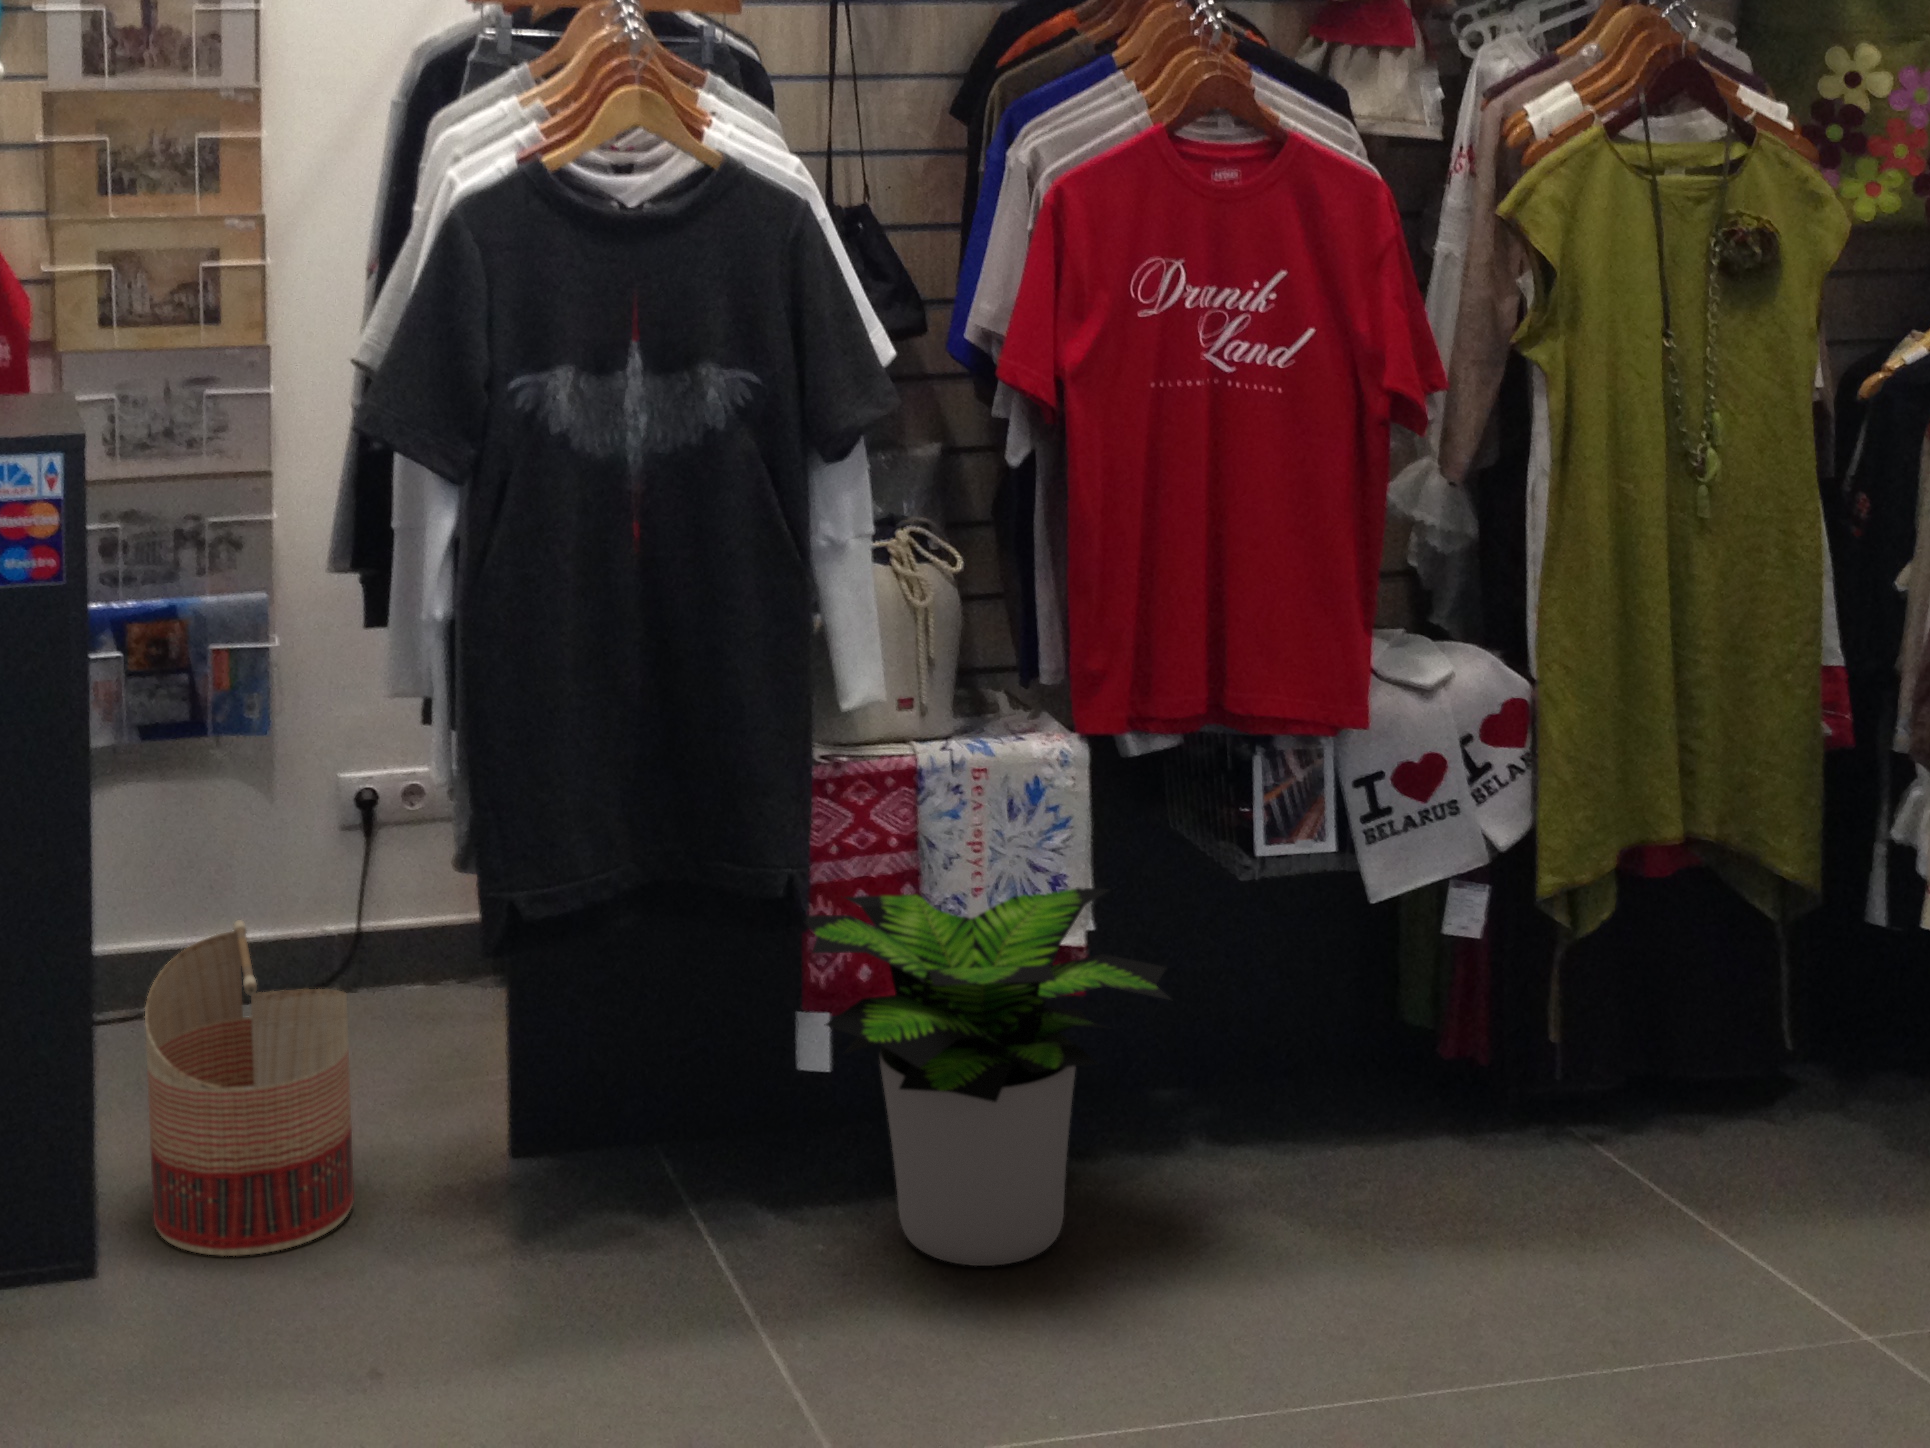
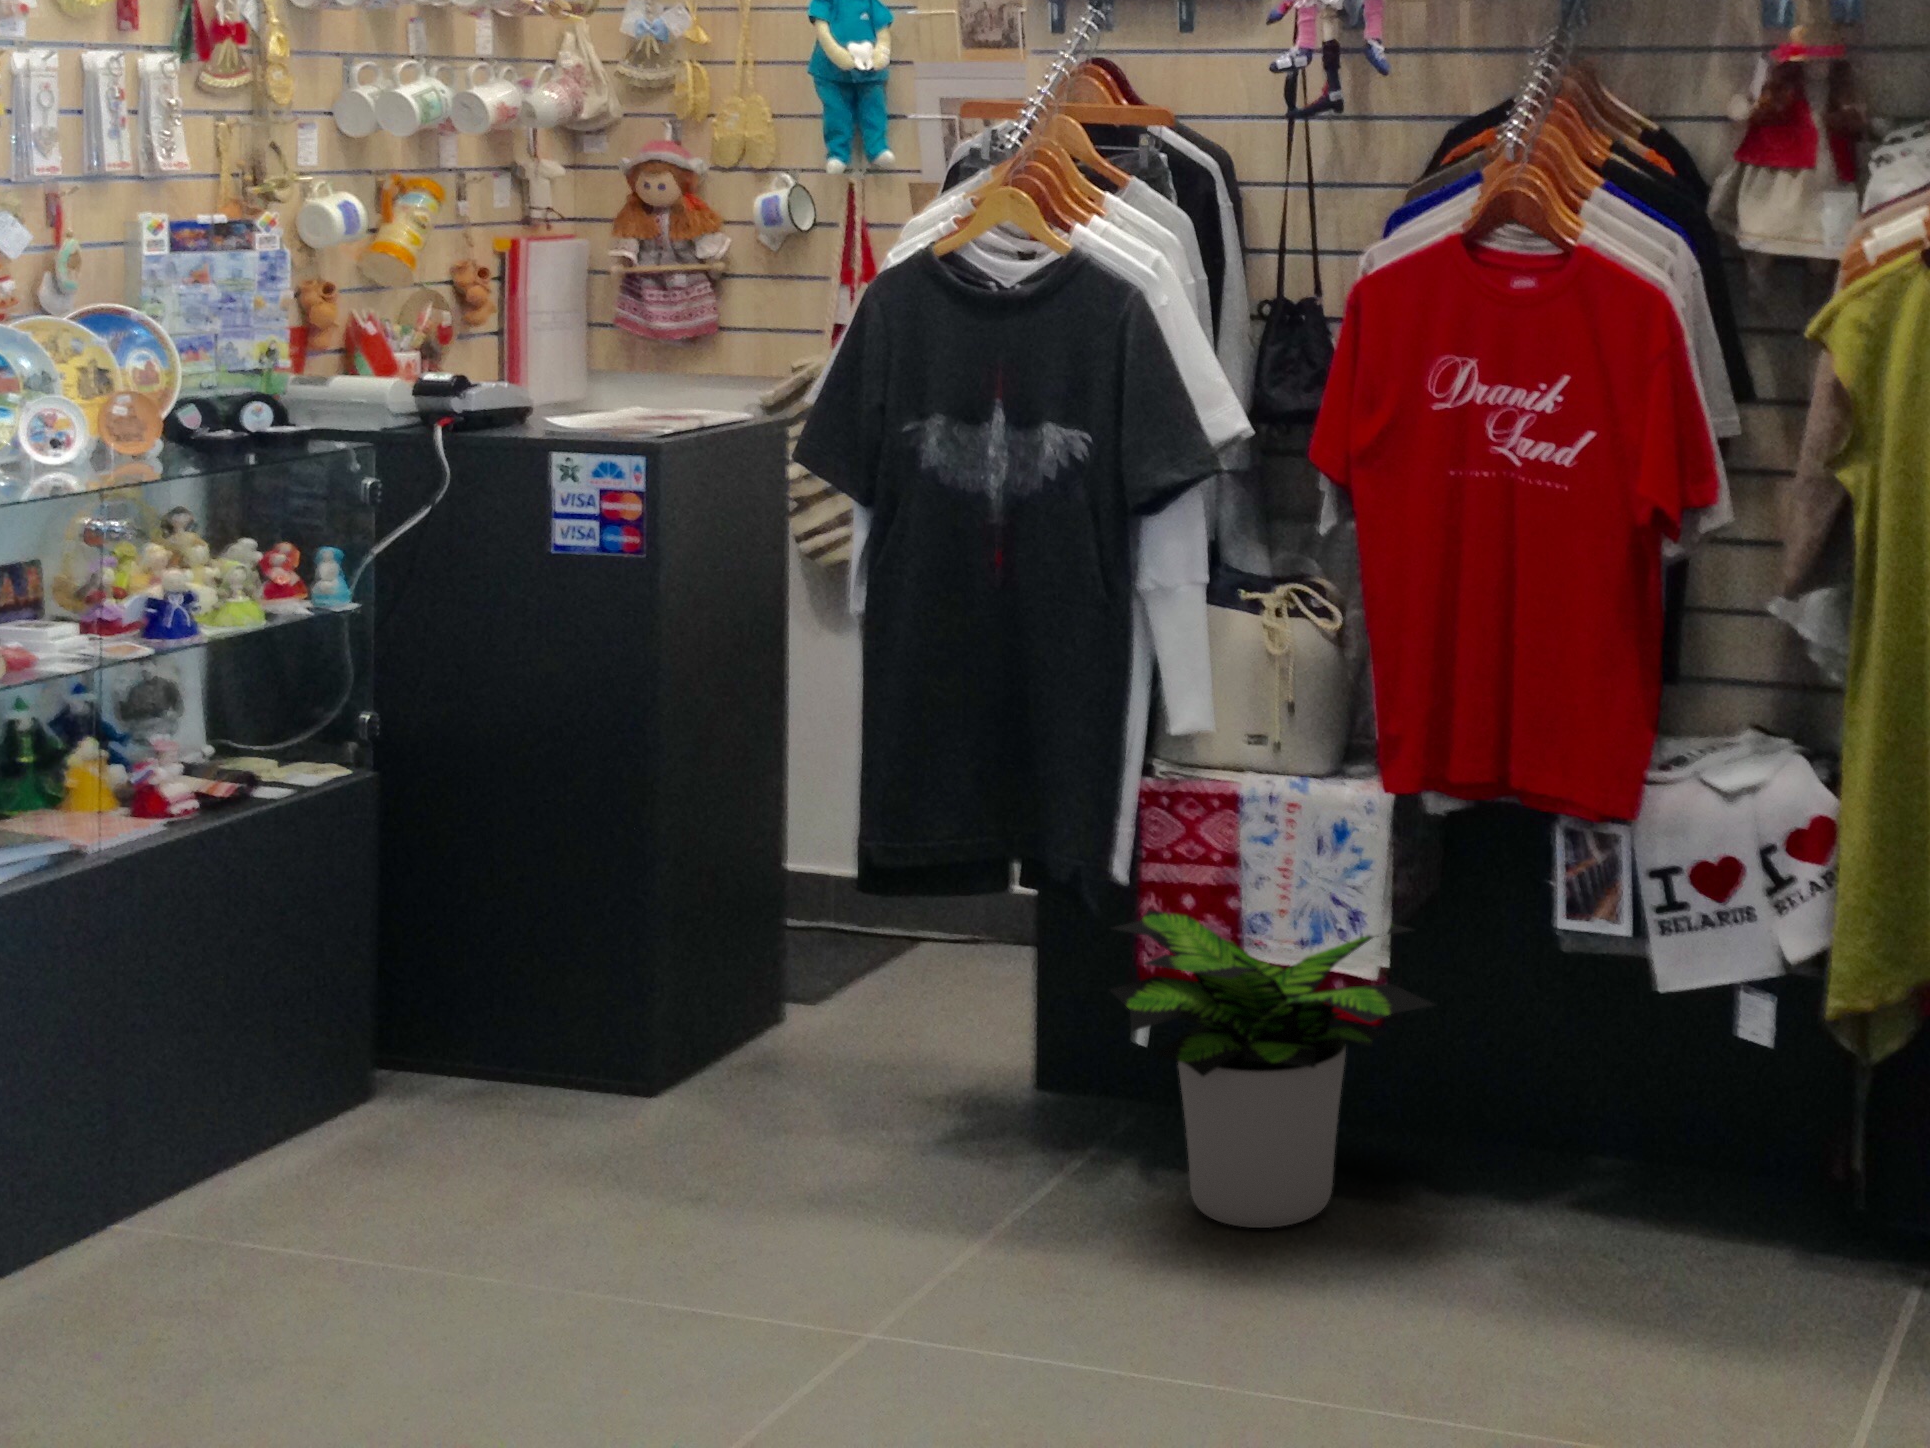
basket: present [145,920,354,1256] -> none [731,846,889,1098]

